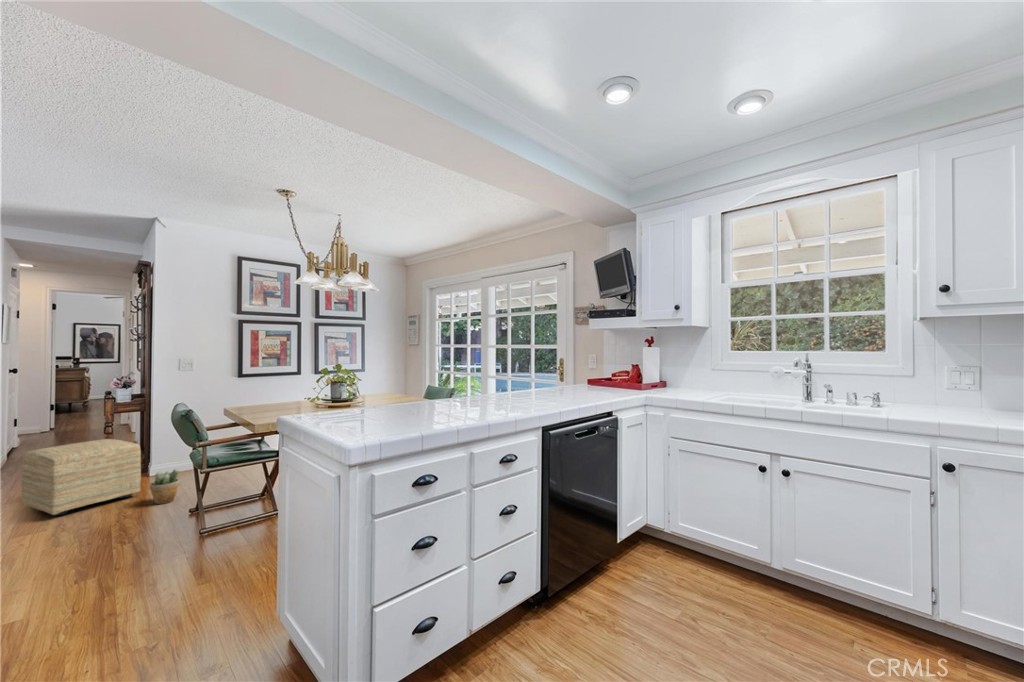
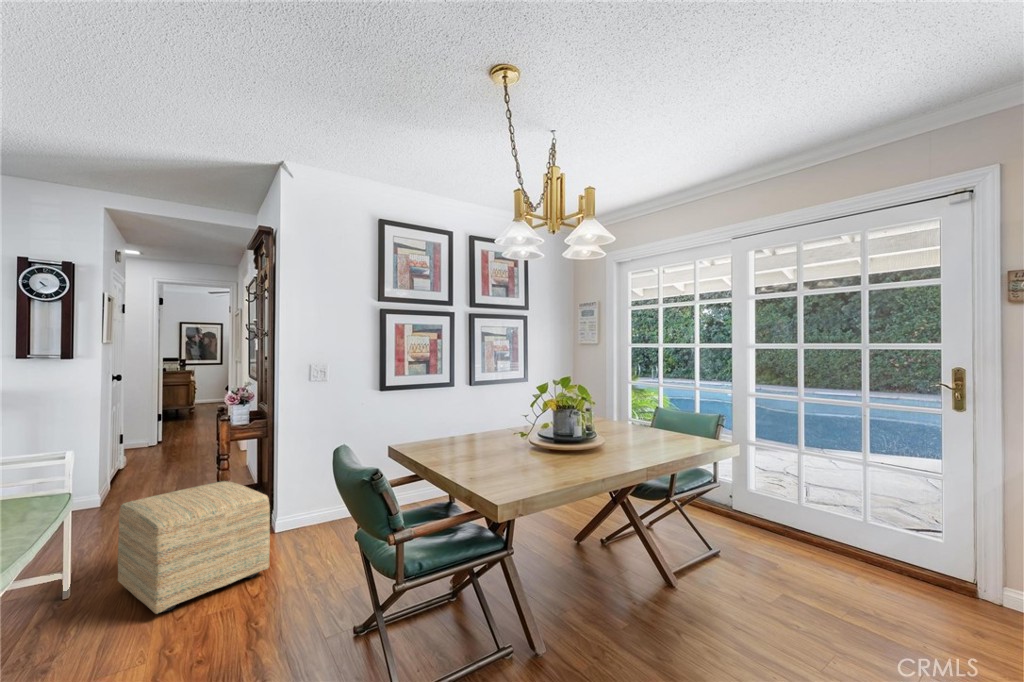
potted plant: present [150,469,180,504] -> none [286,540,326,598]

